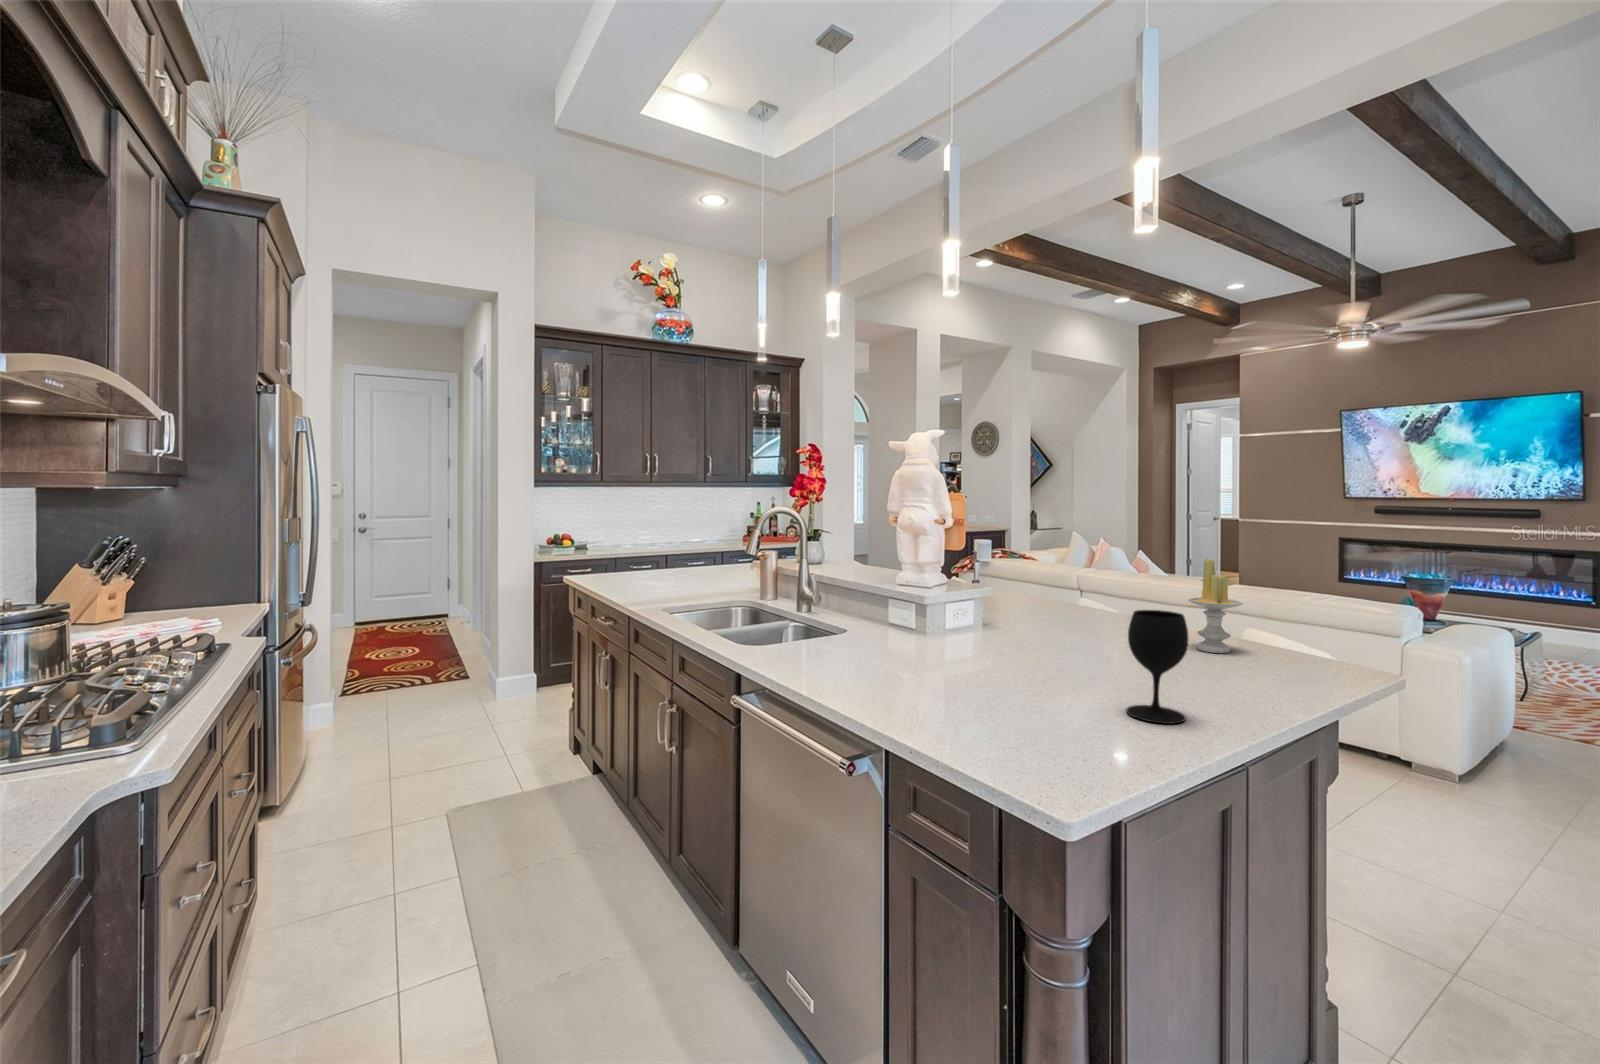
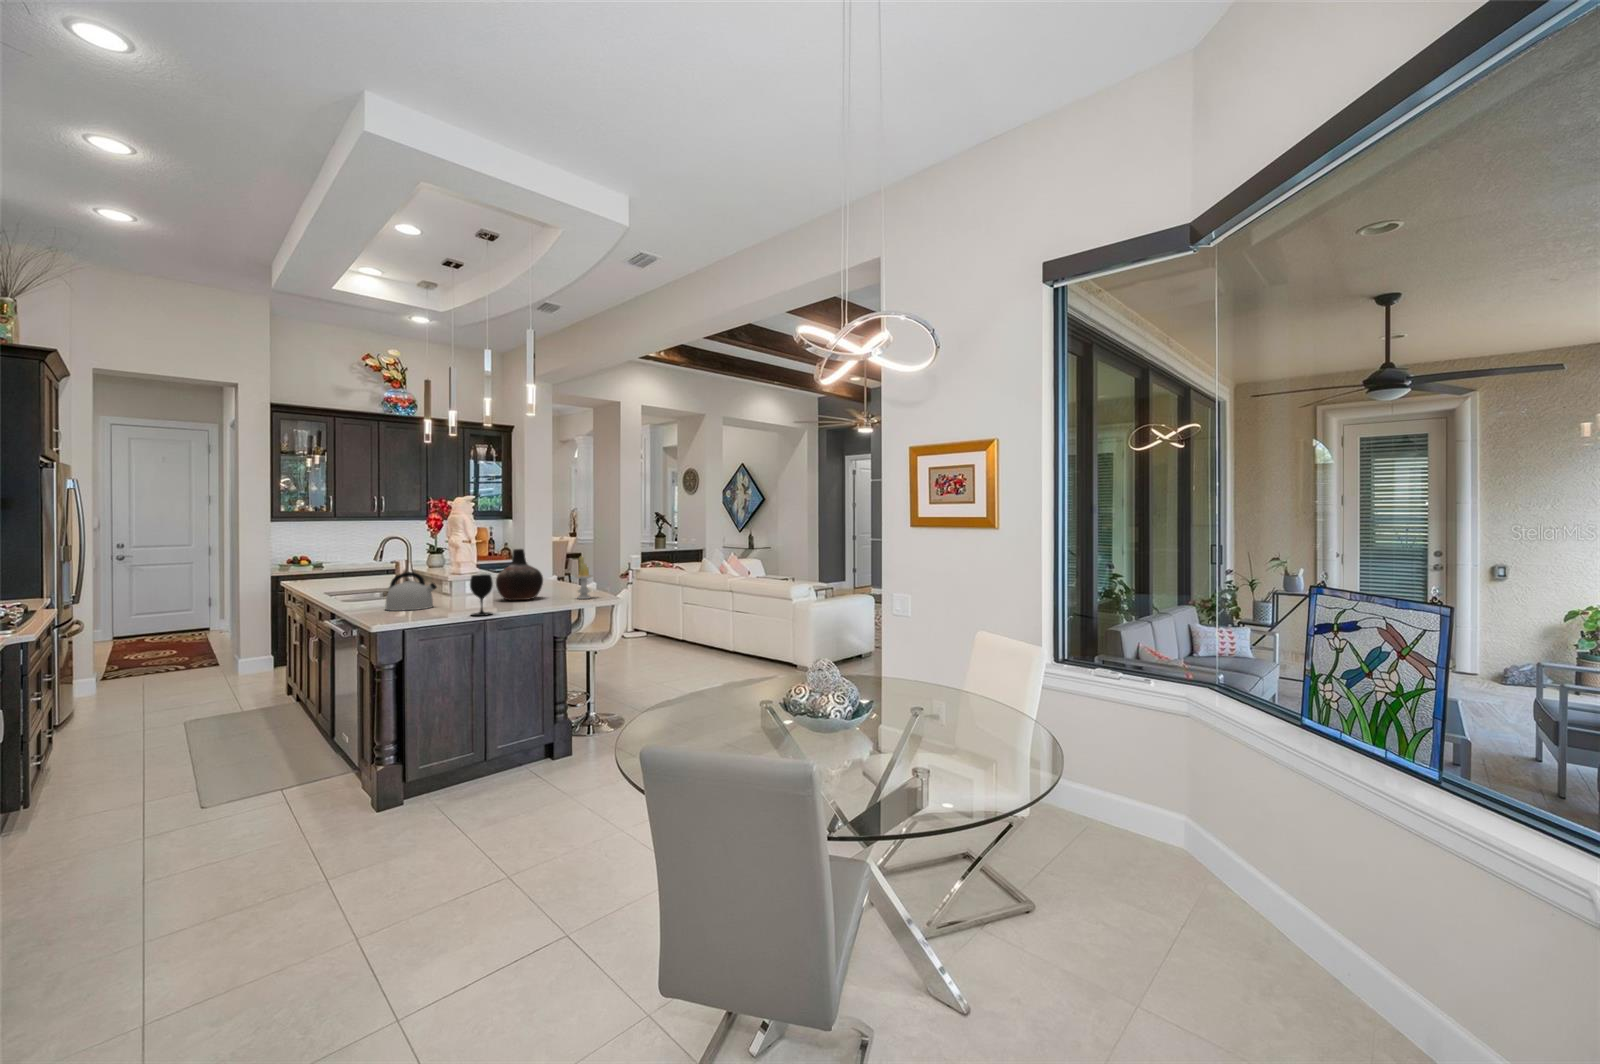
vase: none [1026,539,1125,650] -> present [496,549,543,600]
kettle: none [854,589,955,678] -> present [385,572,437,611]

